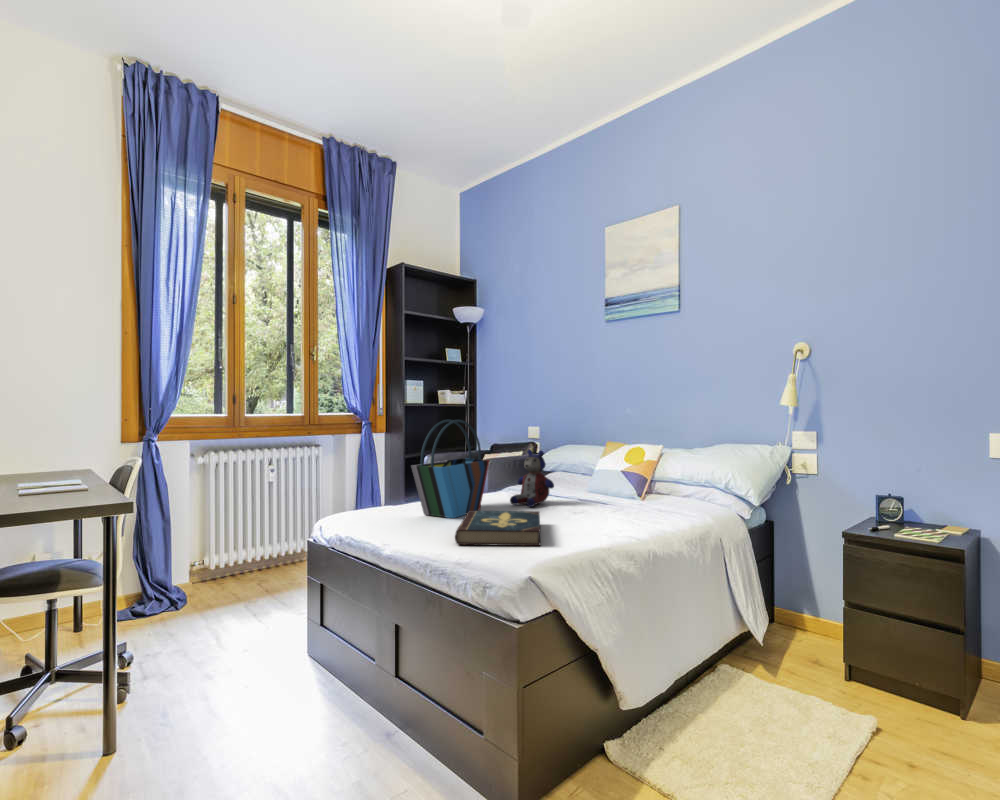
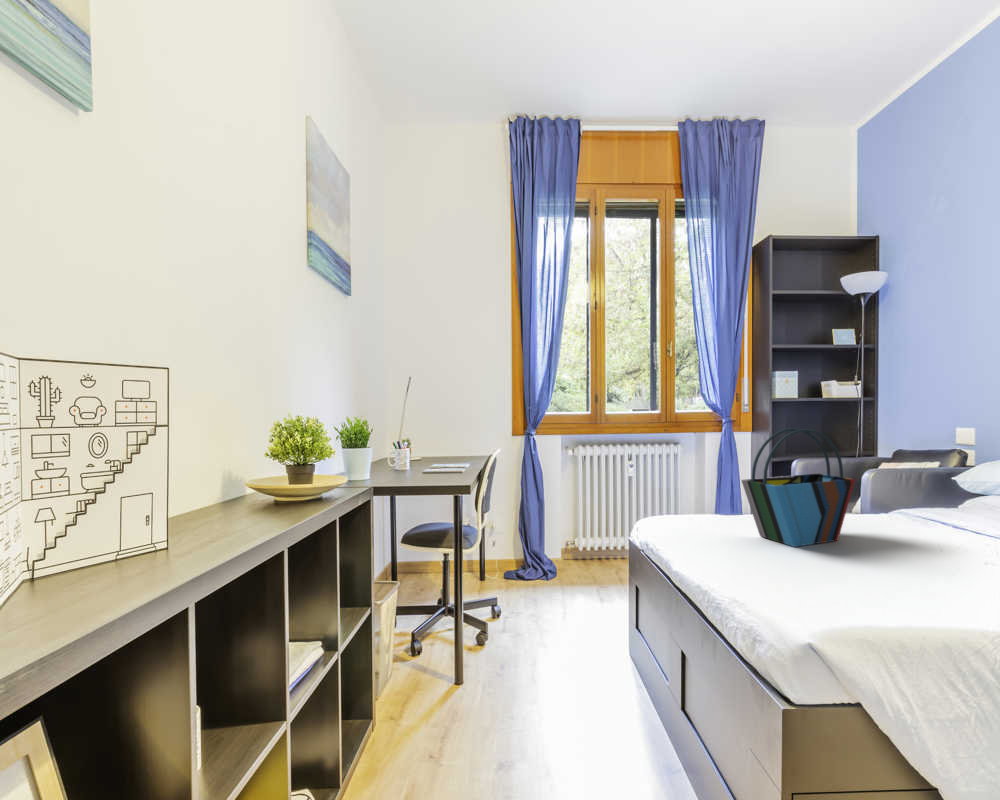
stuffed bear: present [510,450,554,507] -> none [887,469,962,548]
book: present [455,511,540,546] -> none [772,542,916,610]

